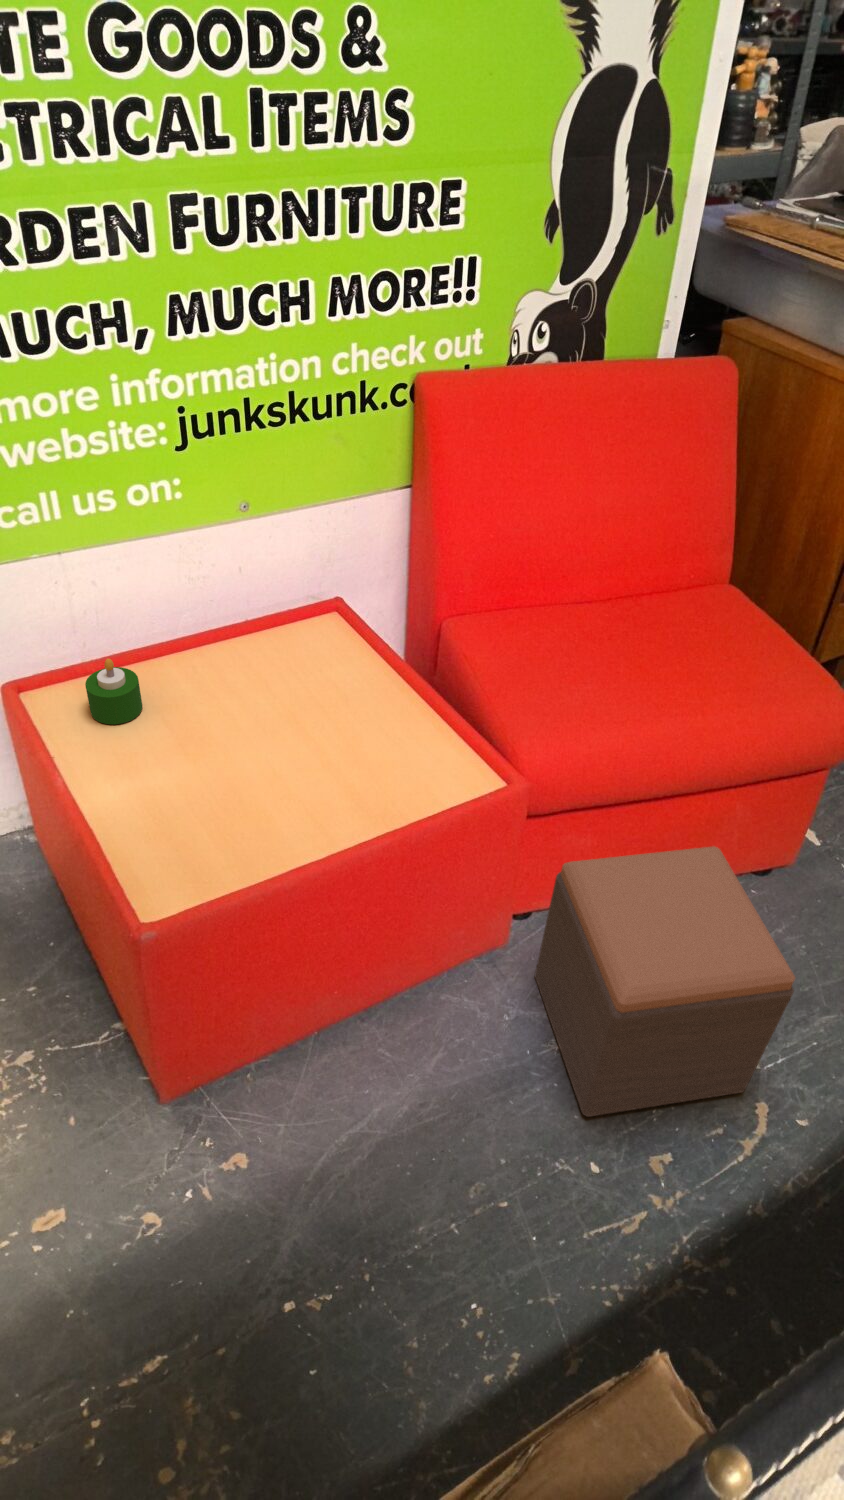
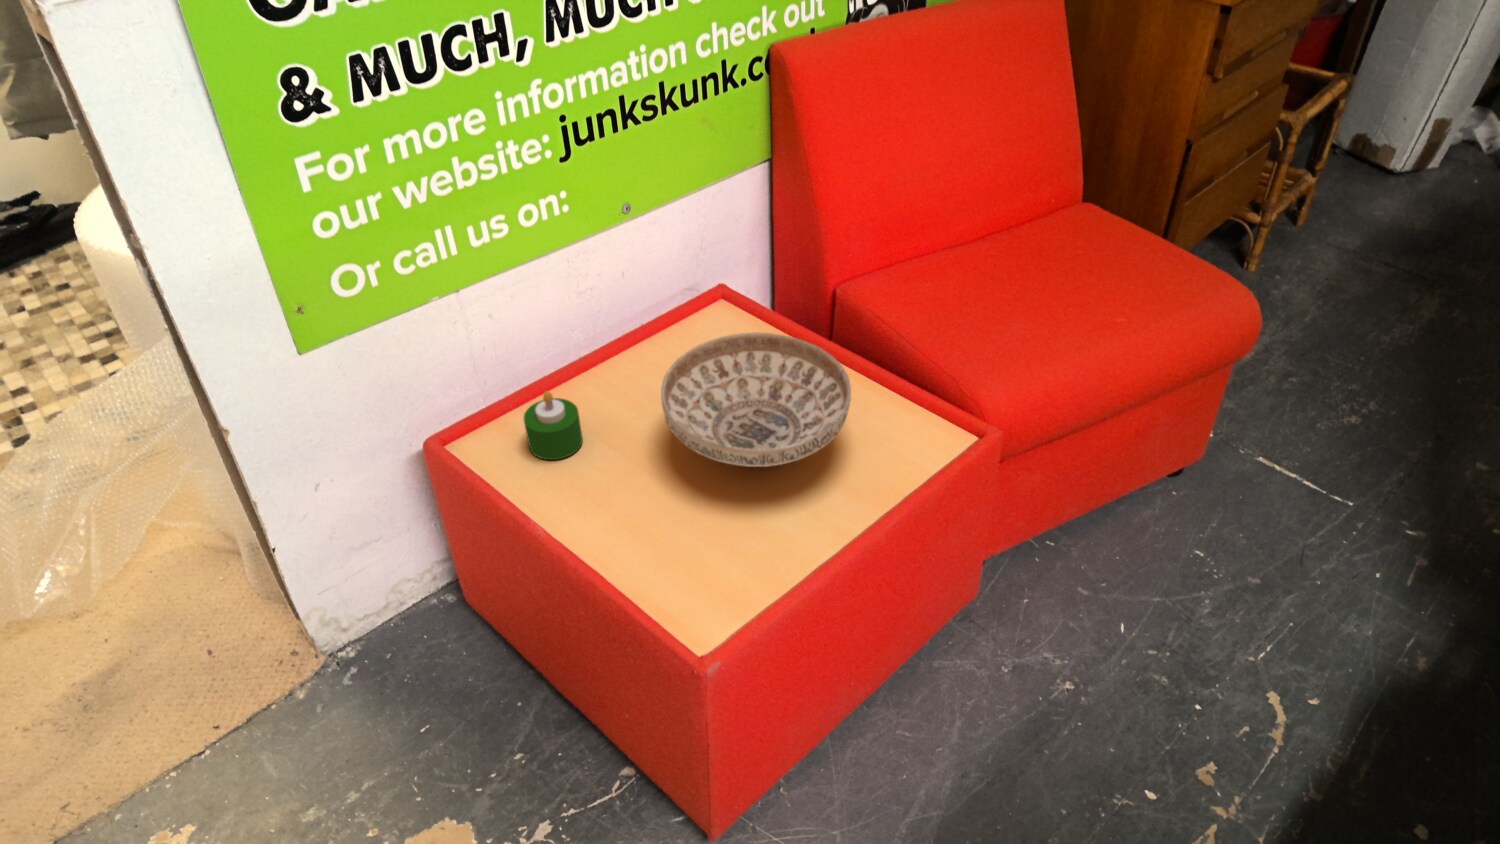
decorative bowl: none [201,640,384,768] -> present [661,333,851,467]
footstool: present [534,846,795,1117] -> none [1016,457,1309,748]

